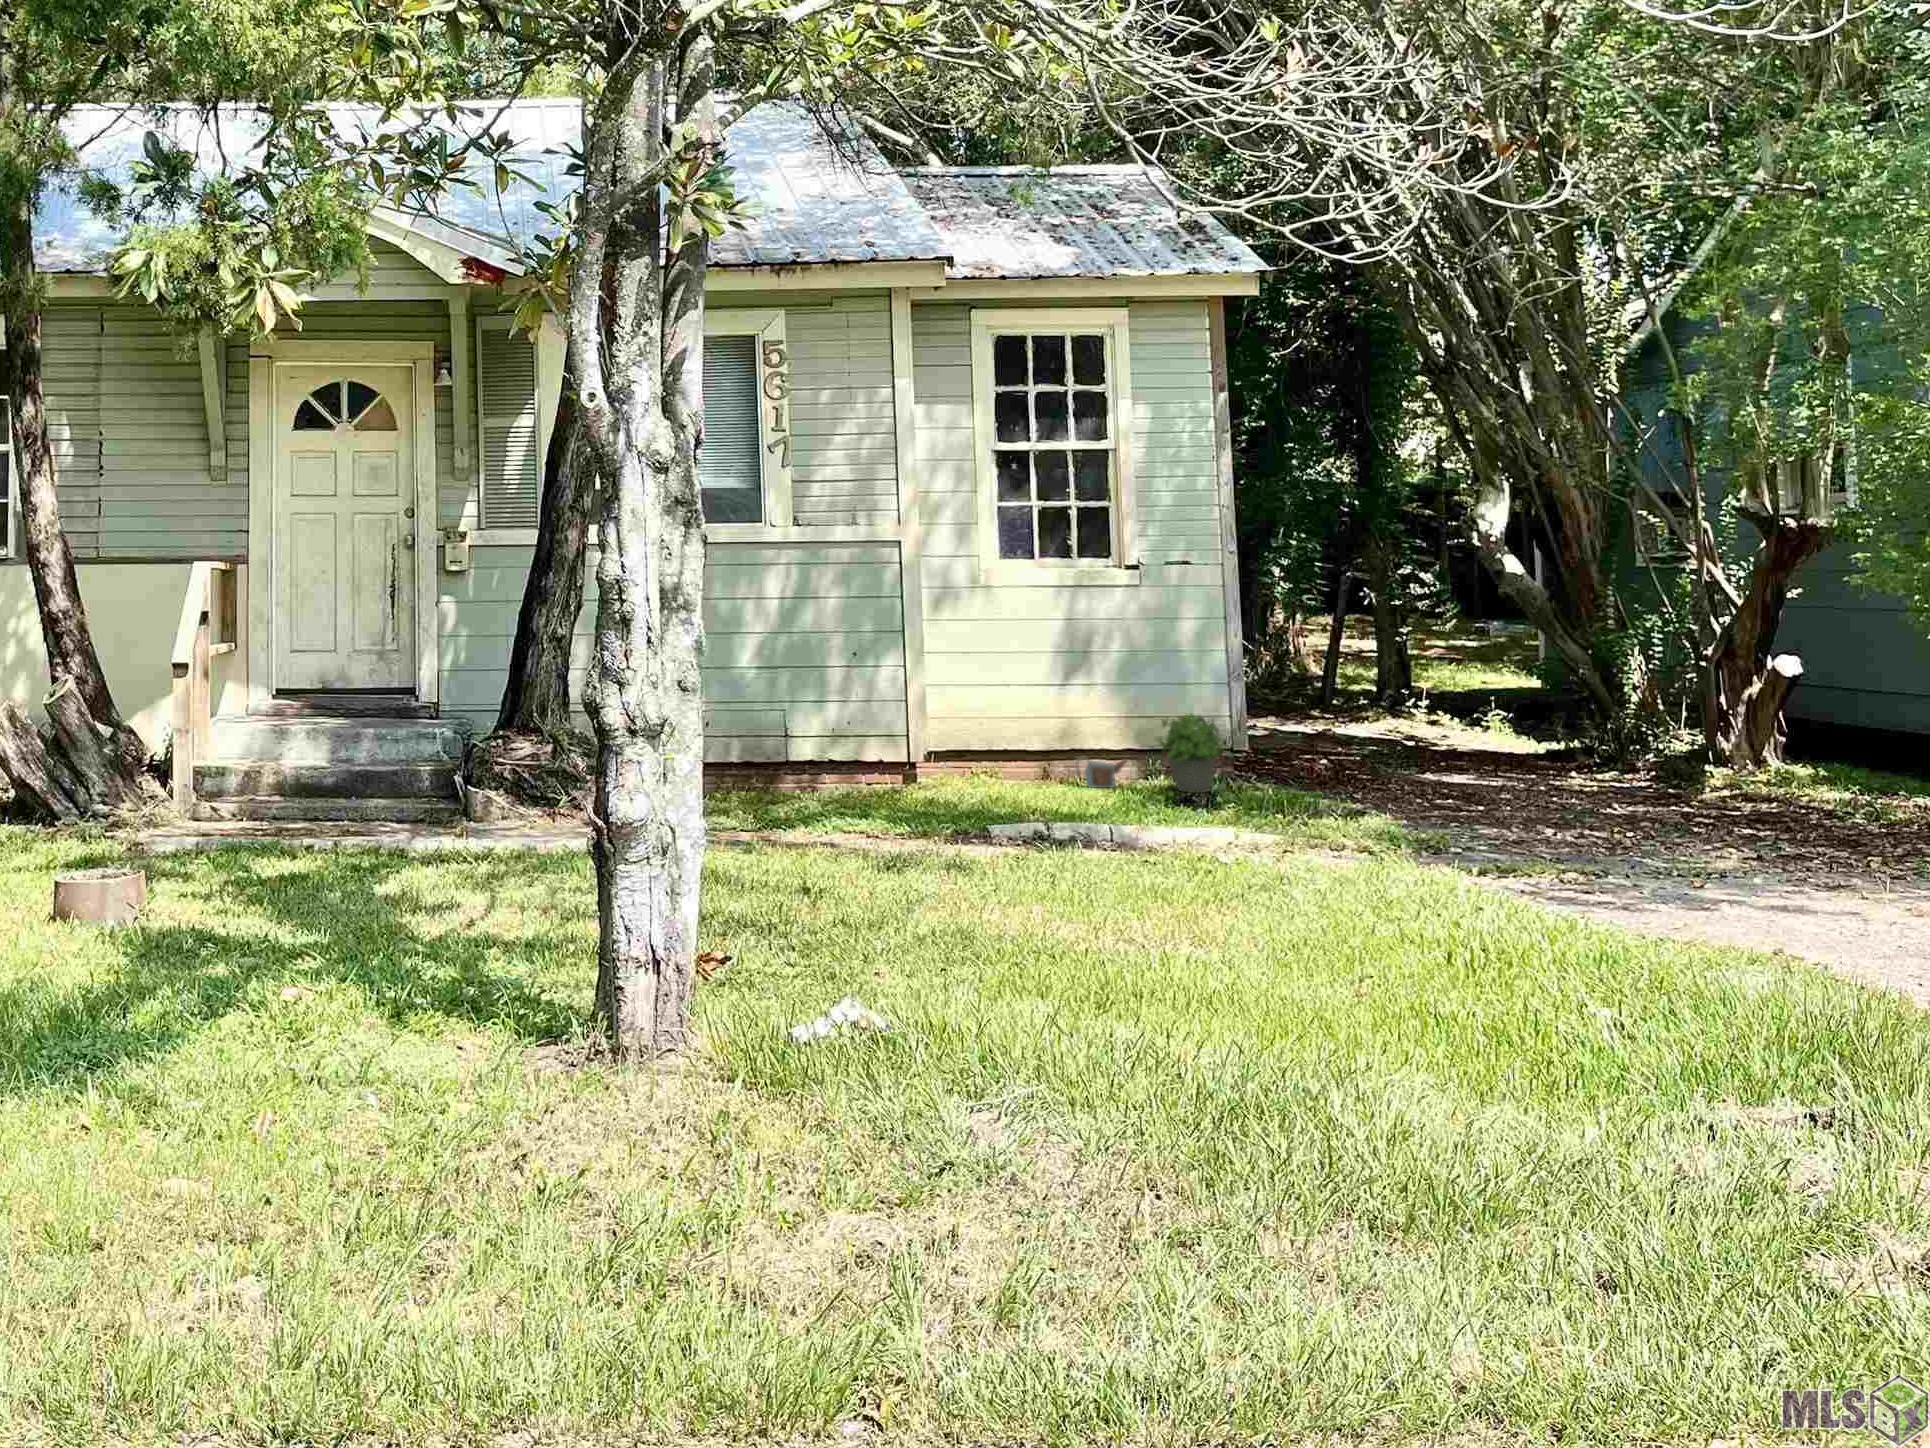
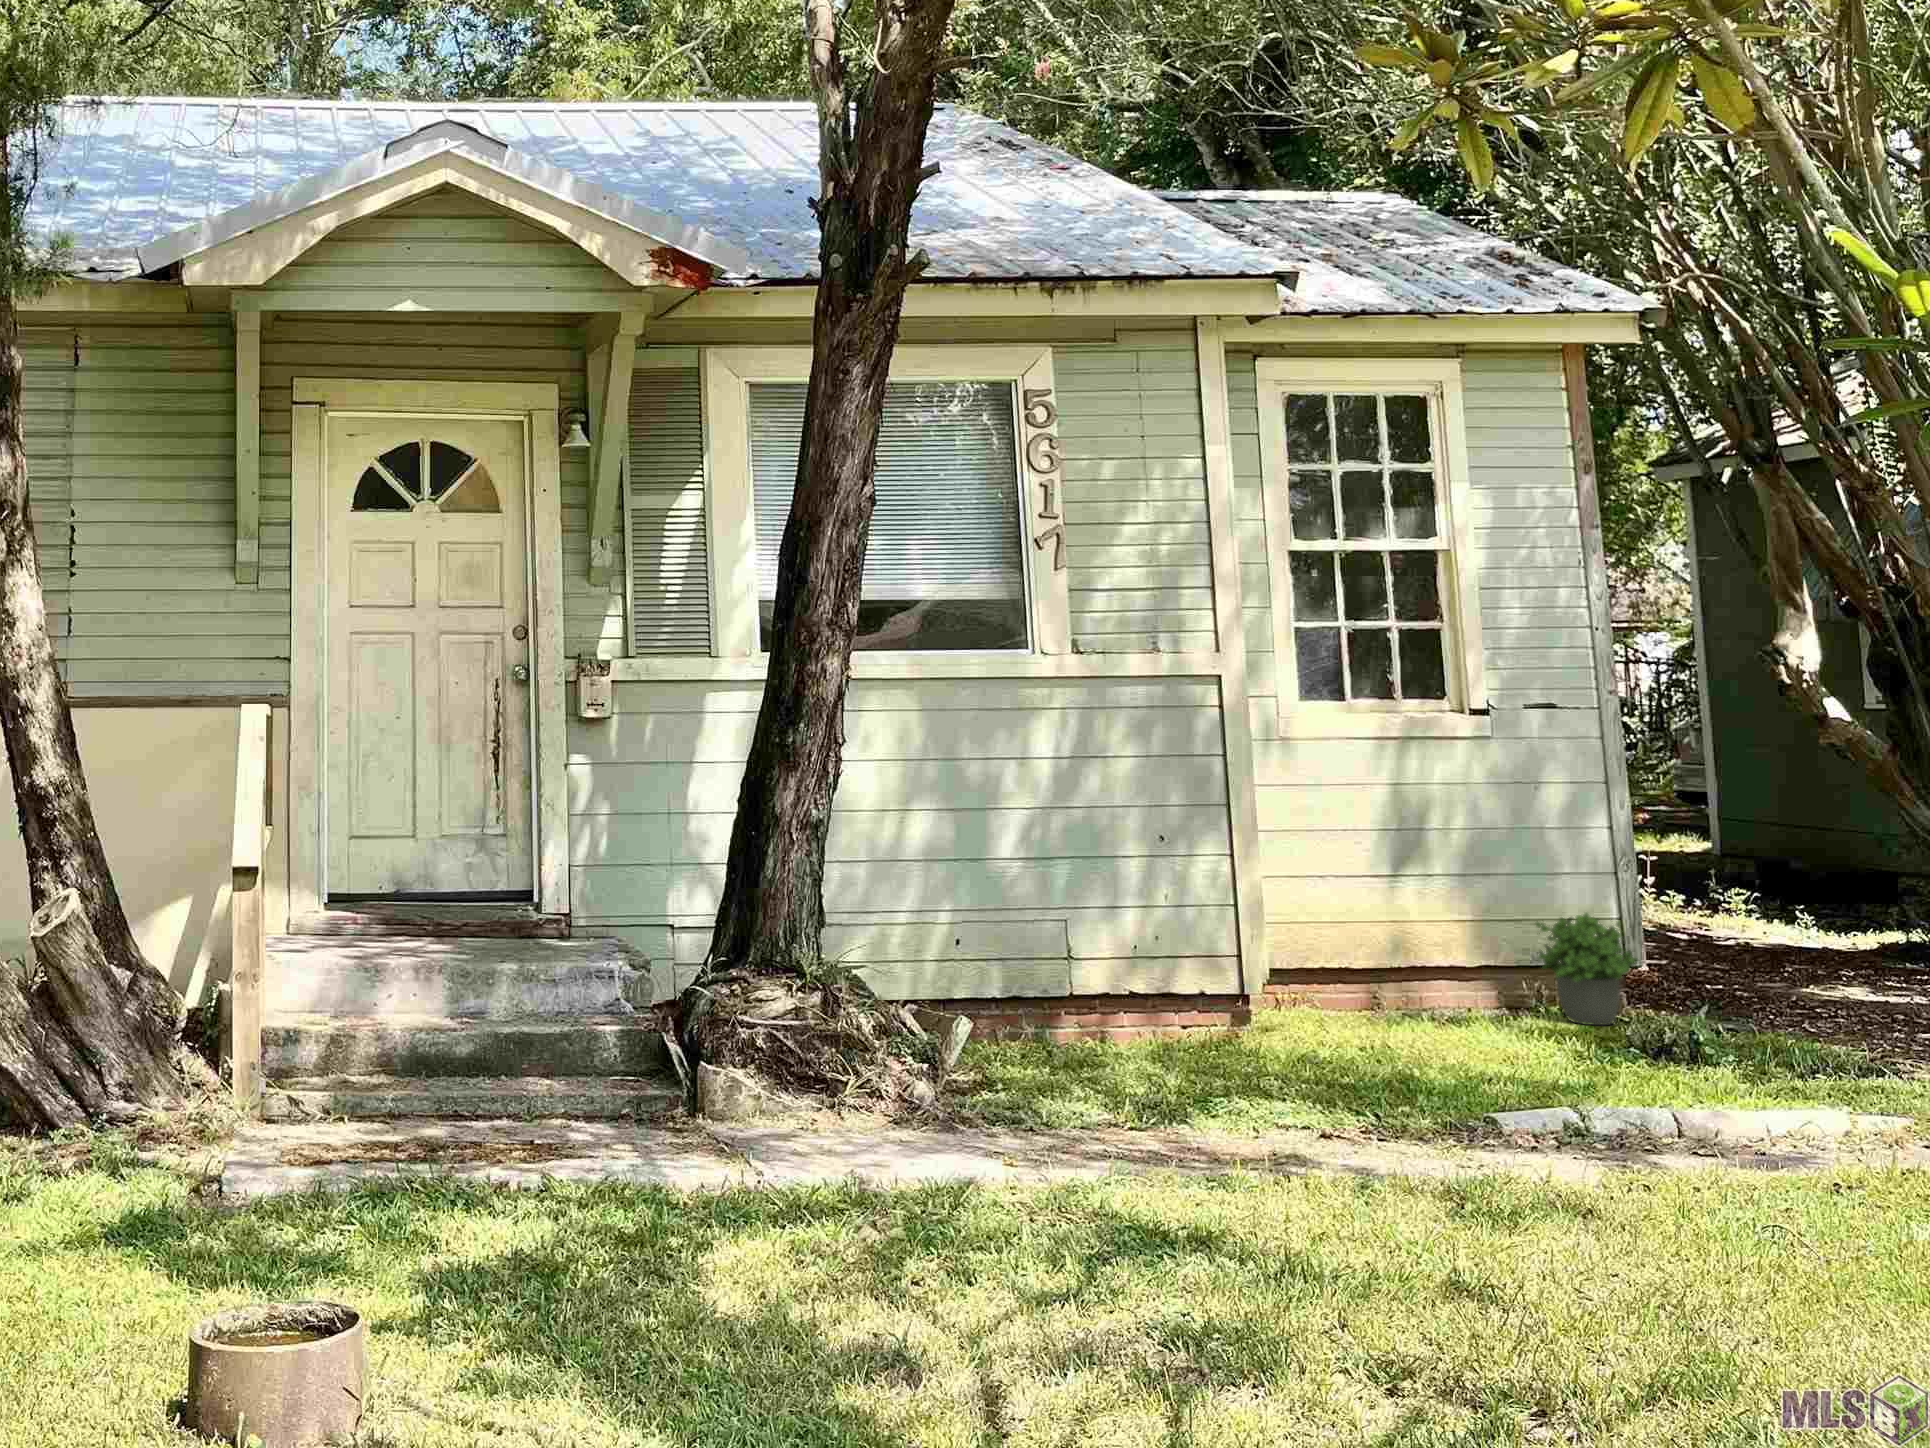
watering can: present [1075,757,1128,788] -> none [1426,975,1497,1020]

